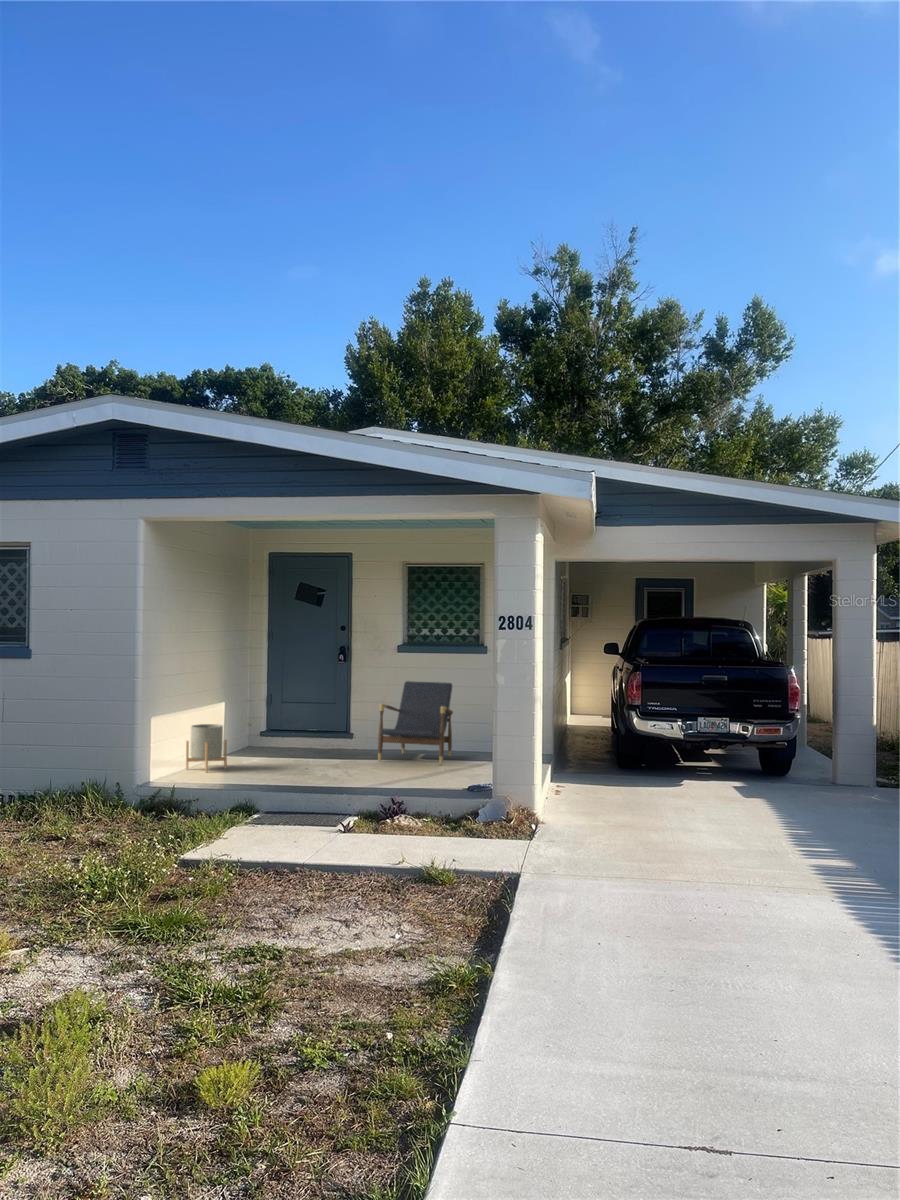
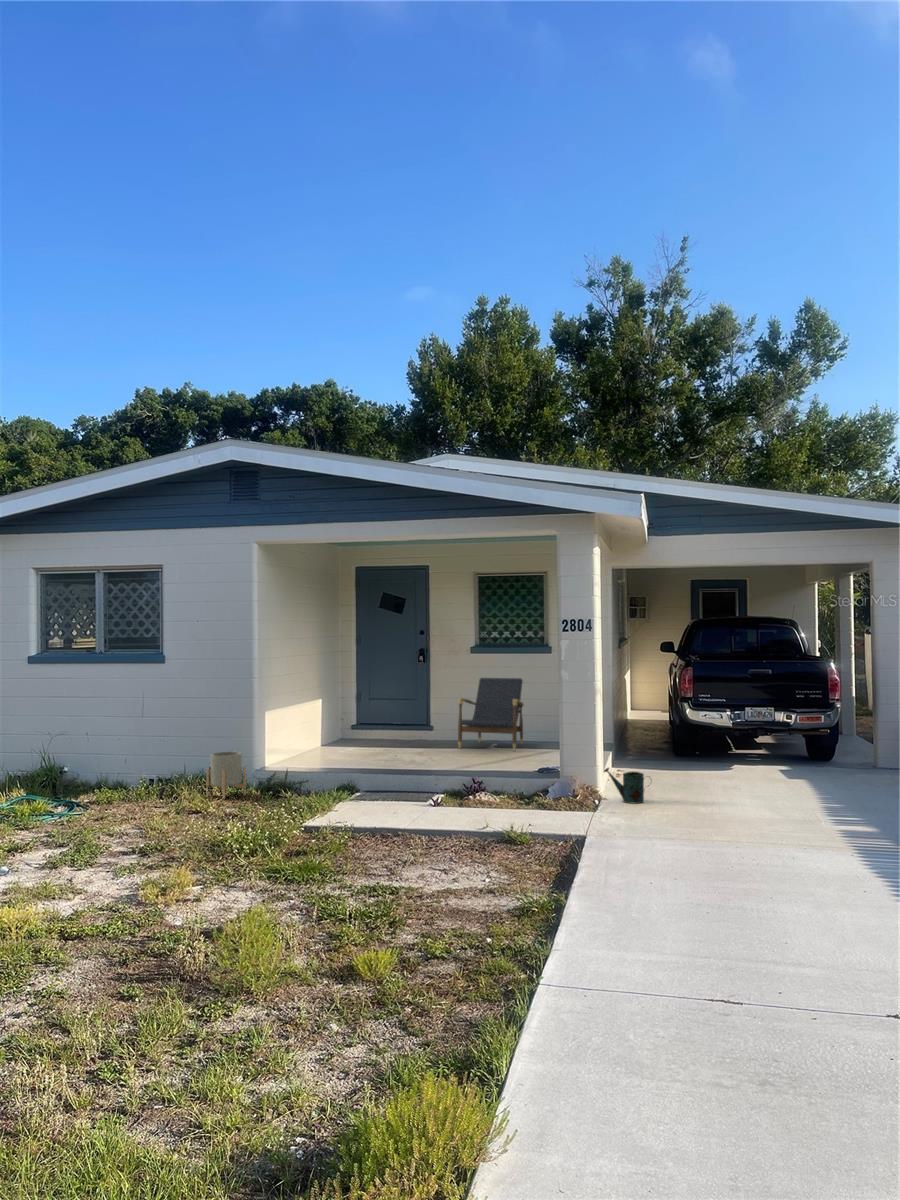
planter: present [186,724,227,772] -> present [207,751,246,799]
watering can: none [541,788,596,831] -> present [604,768,649,803]

